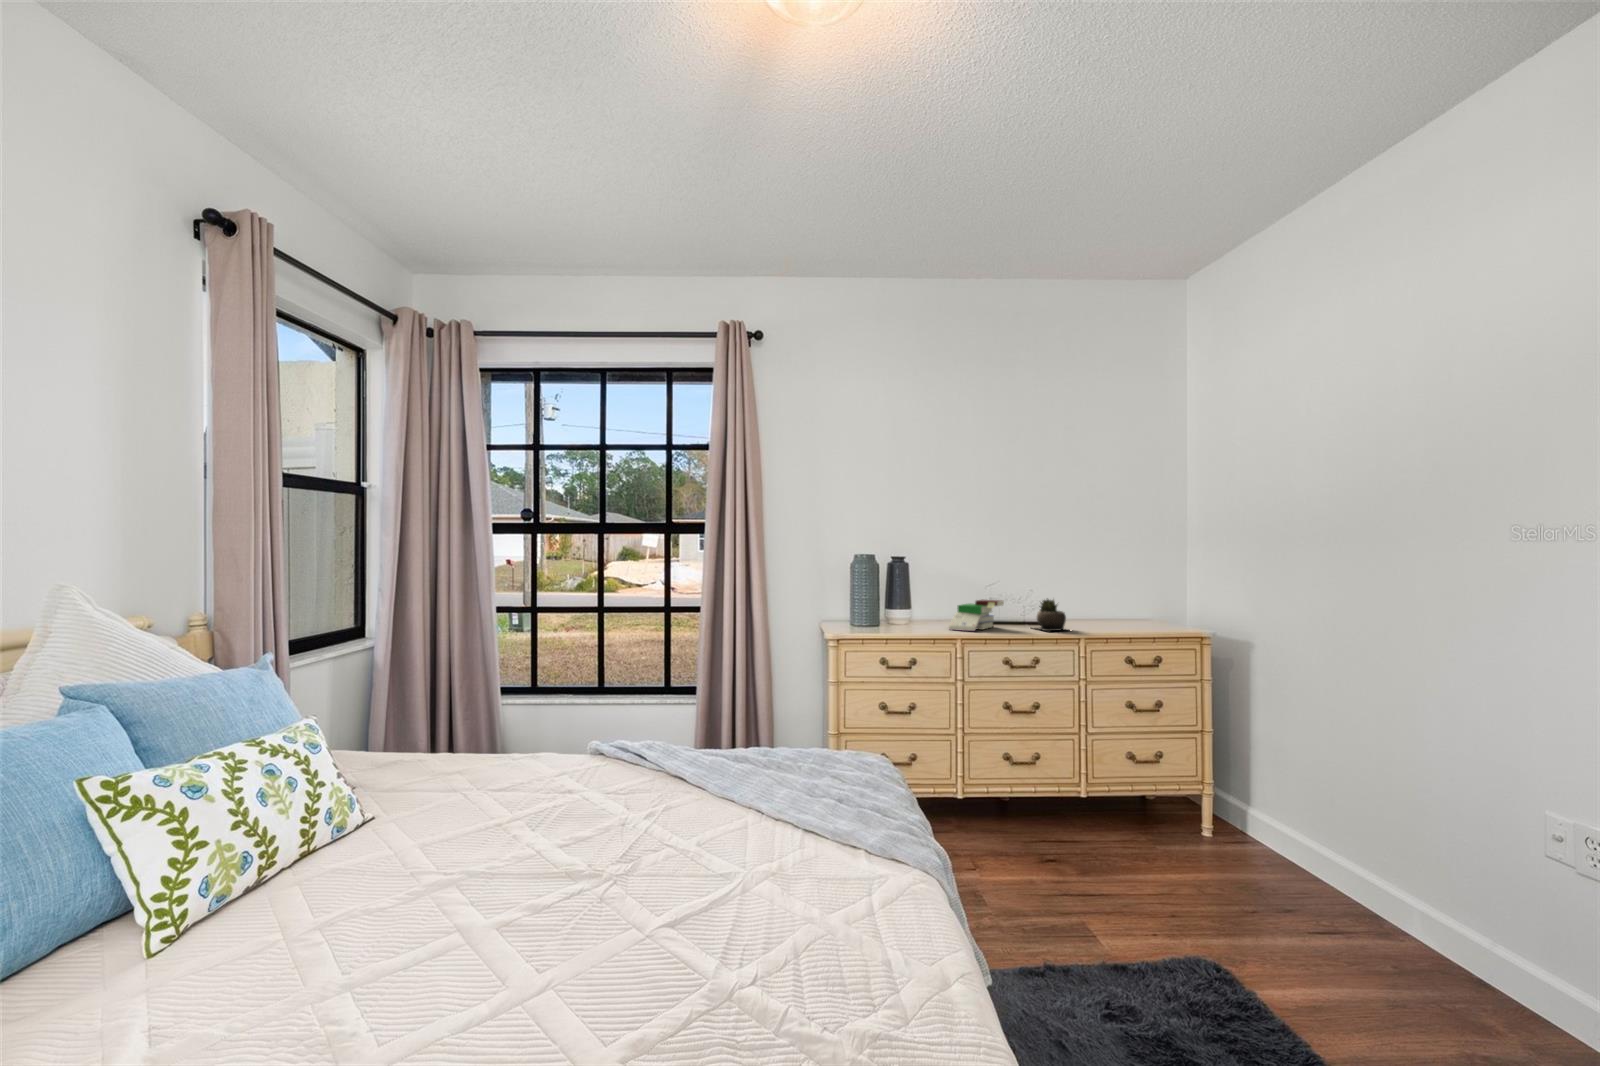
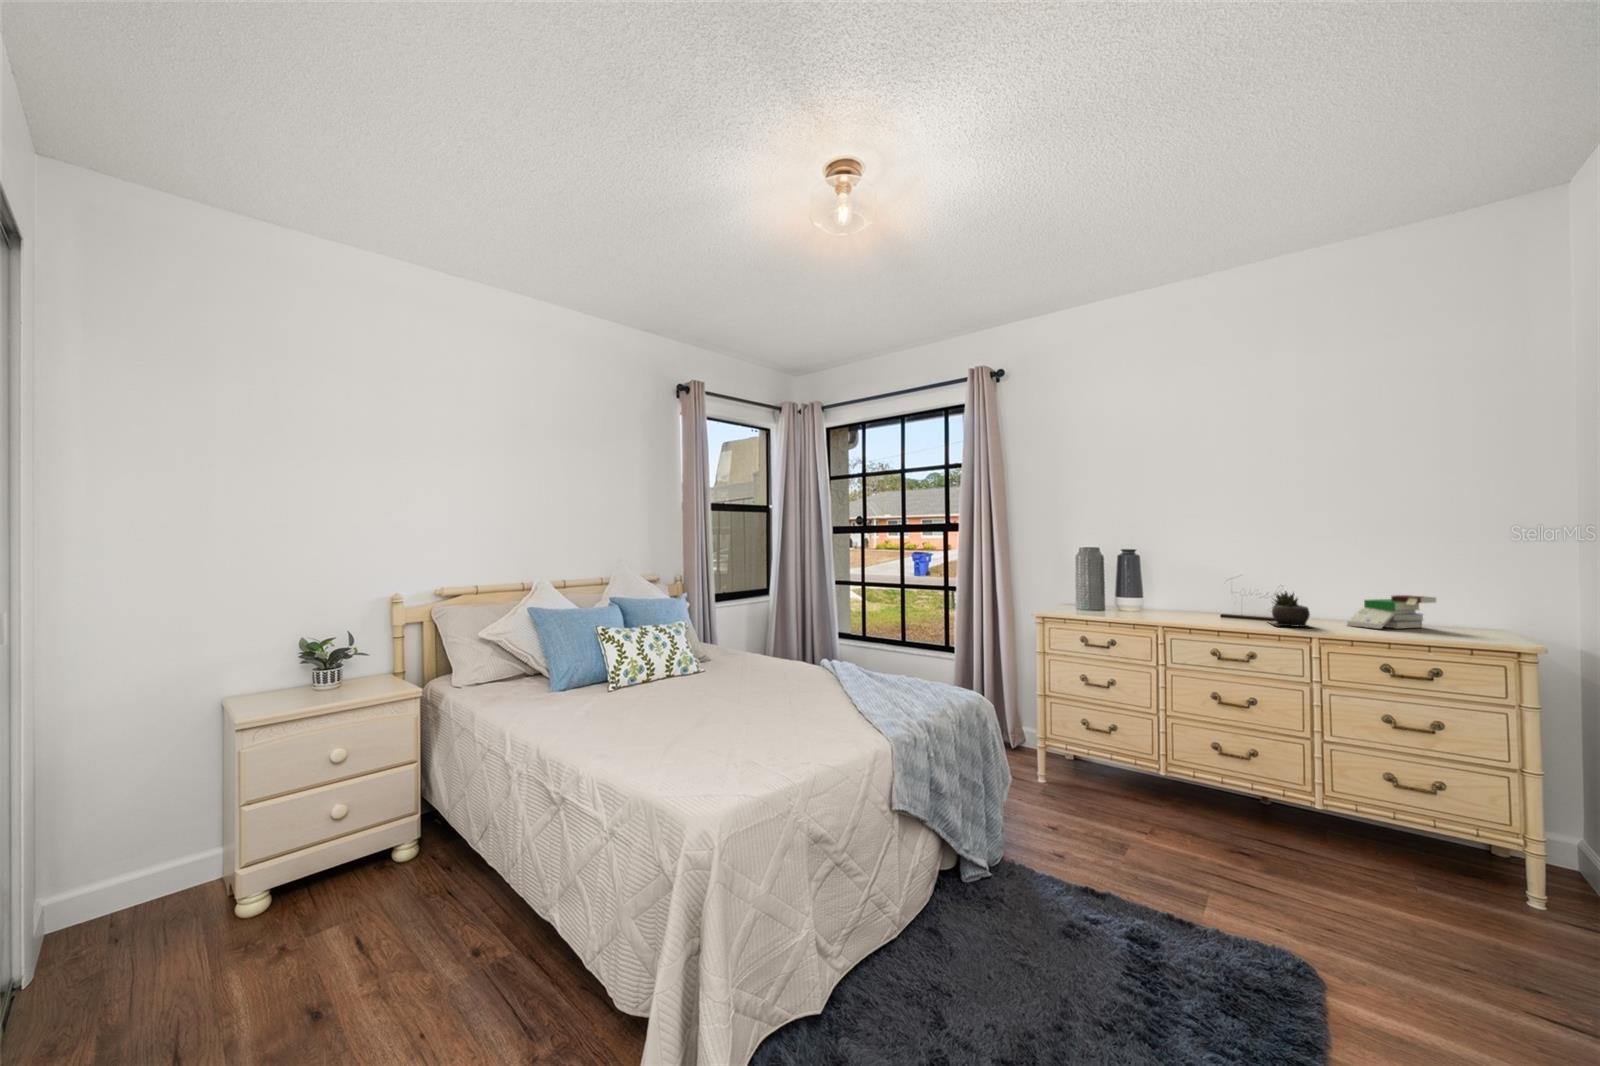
book: present [949,600,1004,631] -> present [1347,595,1436,629]

